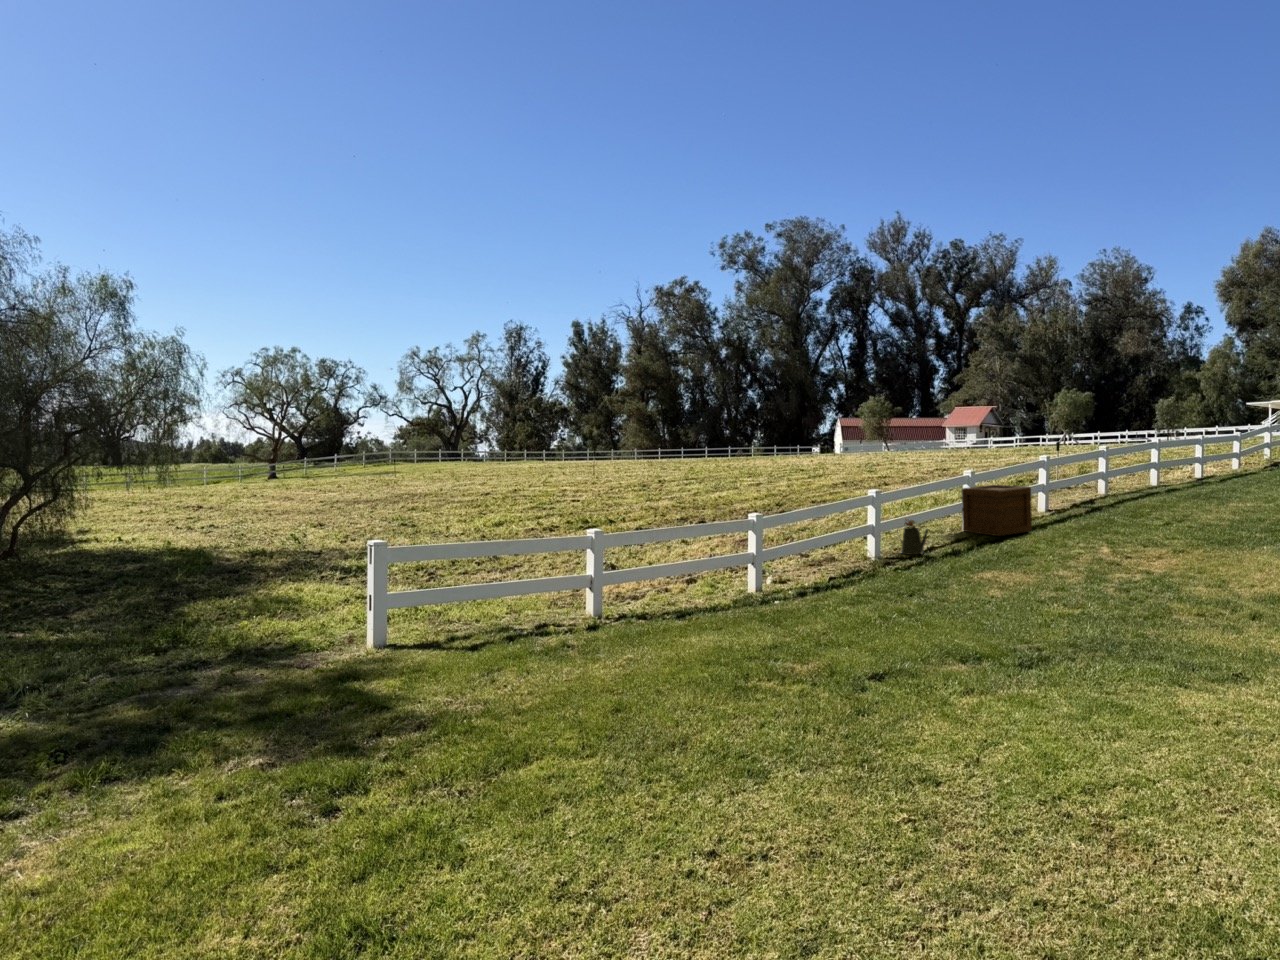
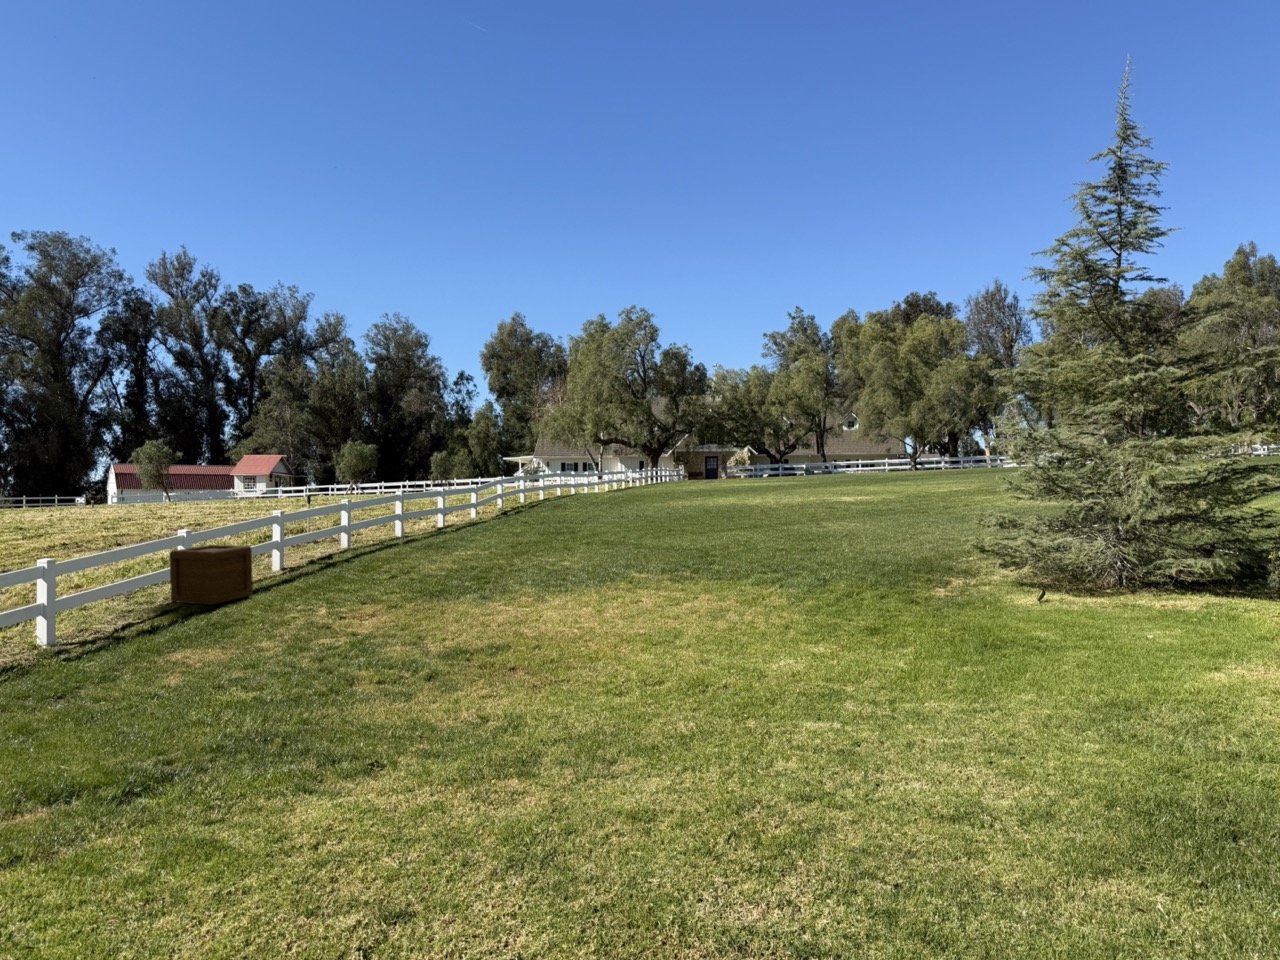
watering can: present [901,519,928,555] -> none [61,591,104,642]

